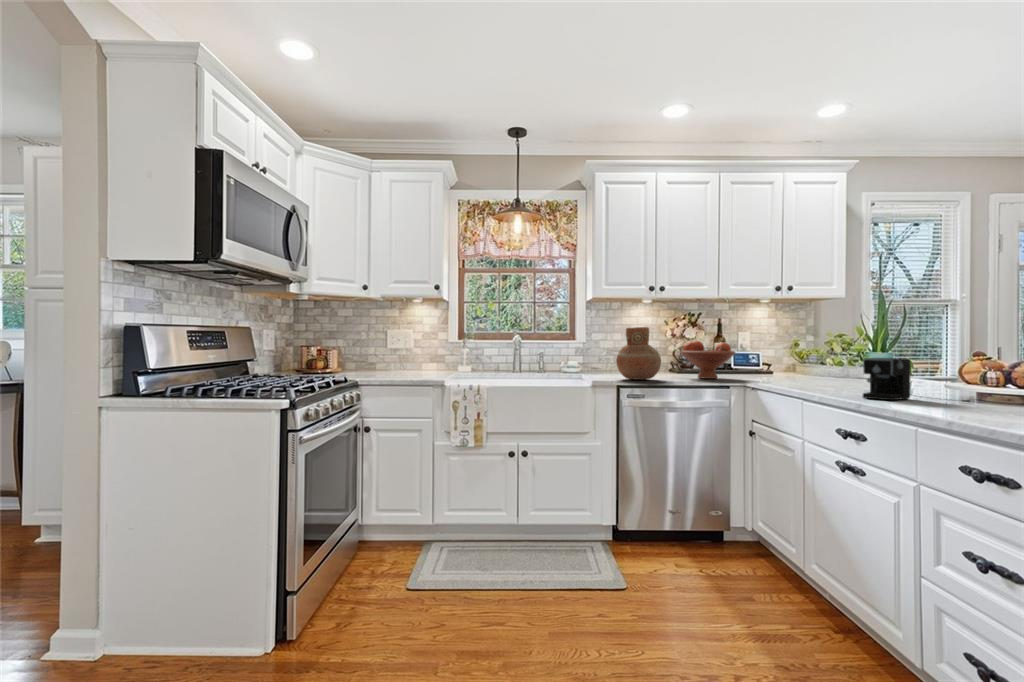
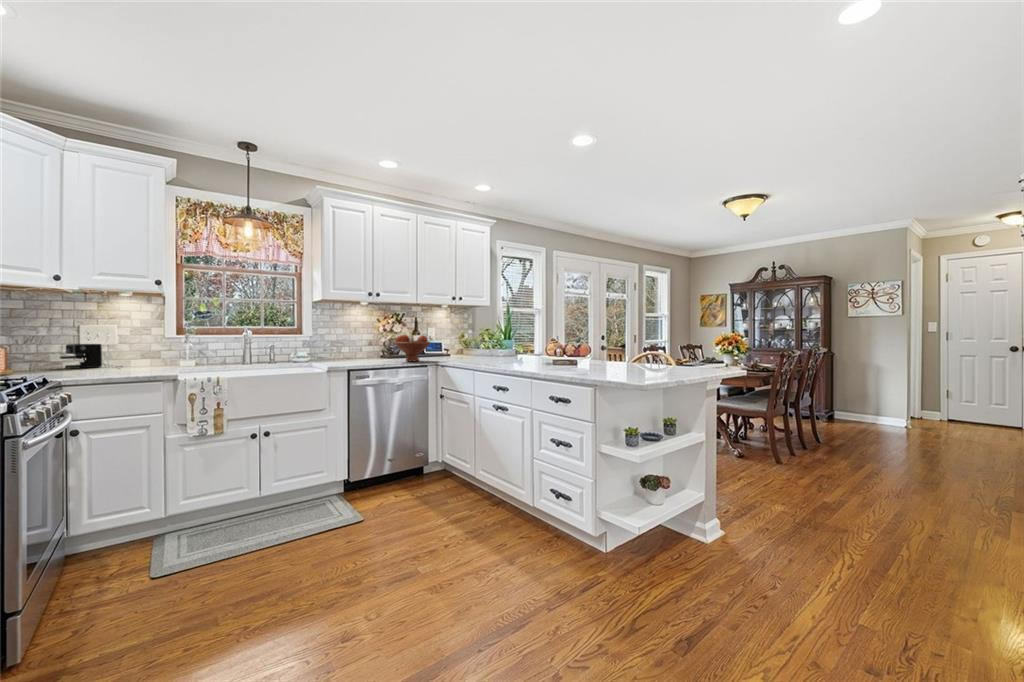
vase: present [616,327,661,380] -> none [347,325,382,364]
coffee maker: present [863,358,970,402] -> present [60,344,122,369]

